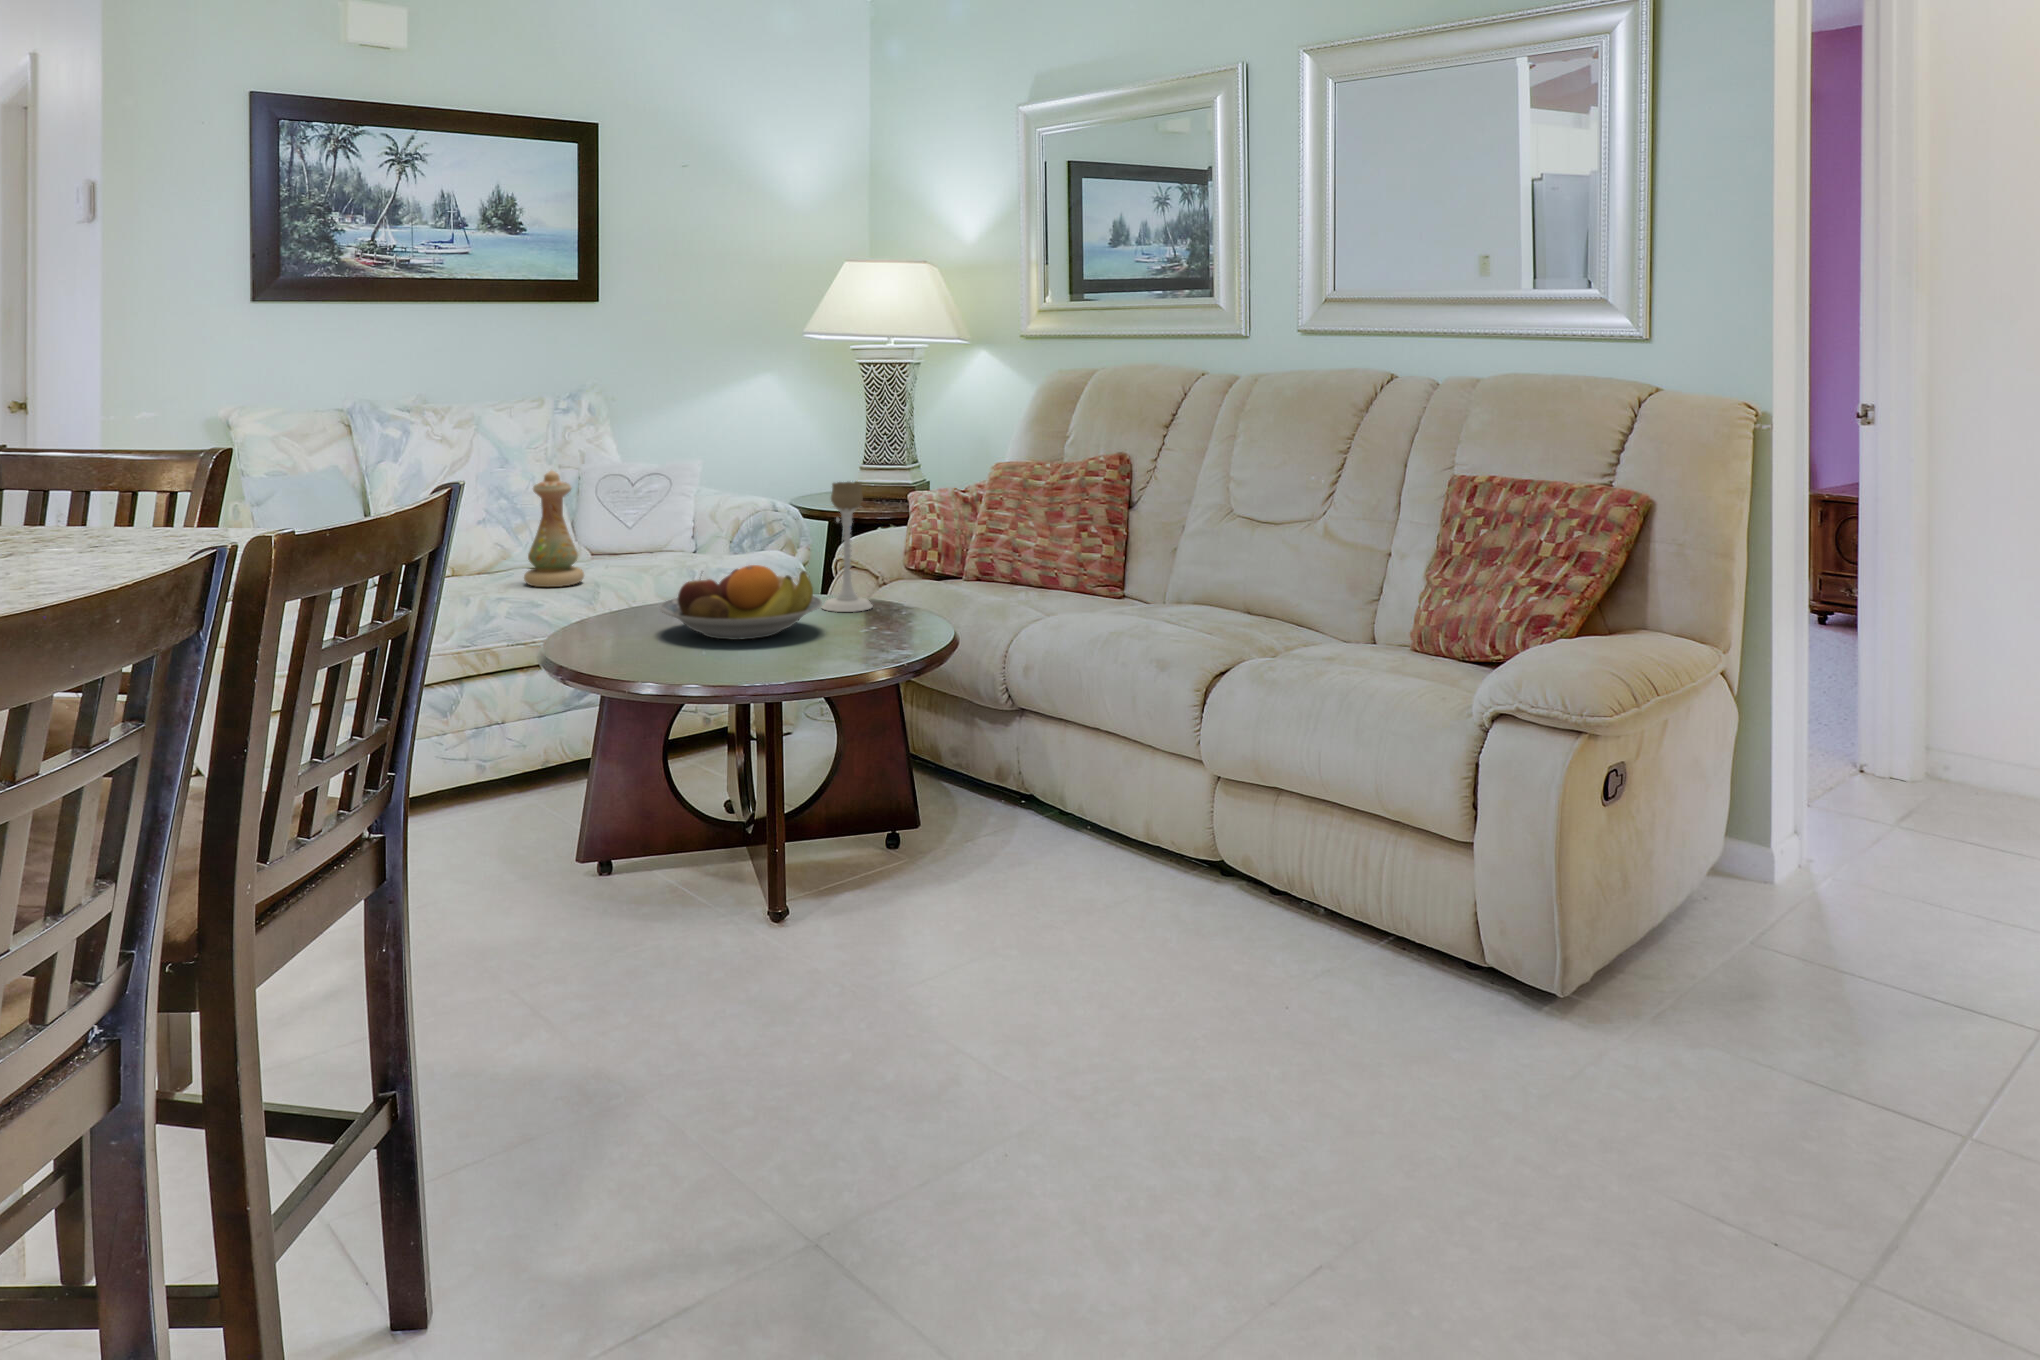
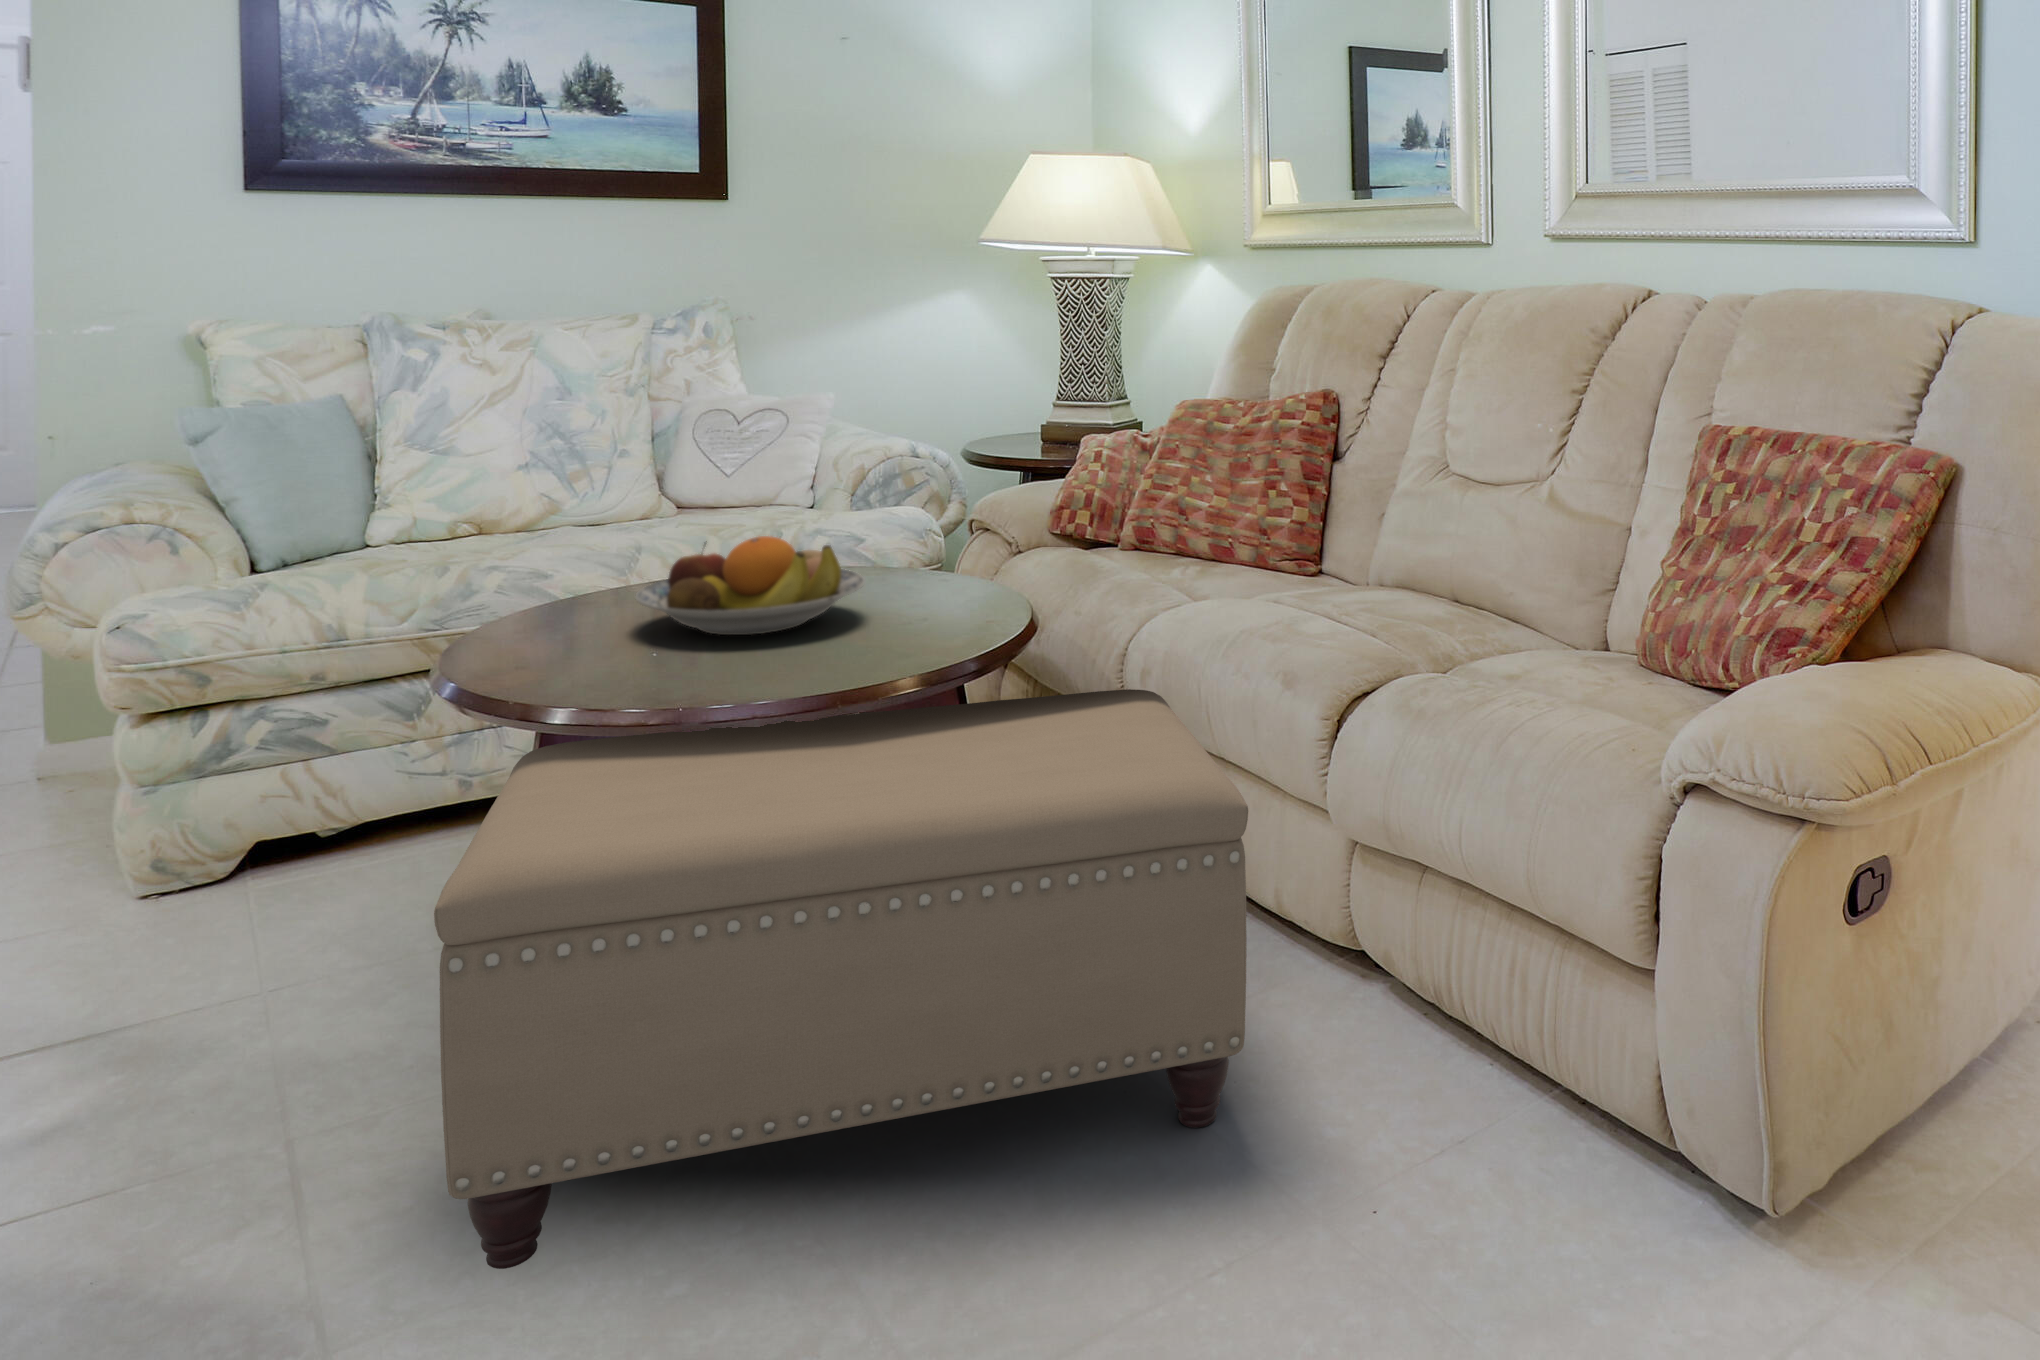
vase: present [524,470,584,587] -> none [562,405,643,553]
candle holder: present [822,482,872,612] -> none [900,425,969,594]
ottoman: none [637,674,1182,1057] -> present [434,689,1248,1269]

